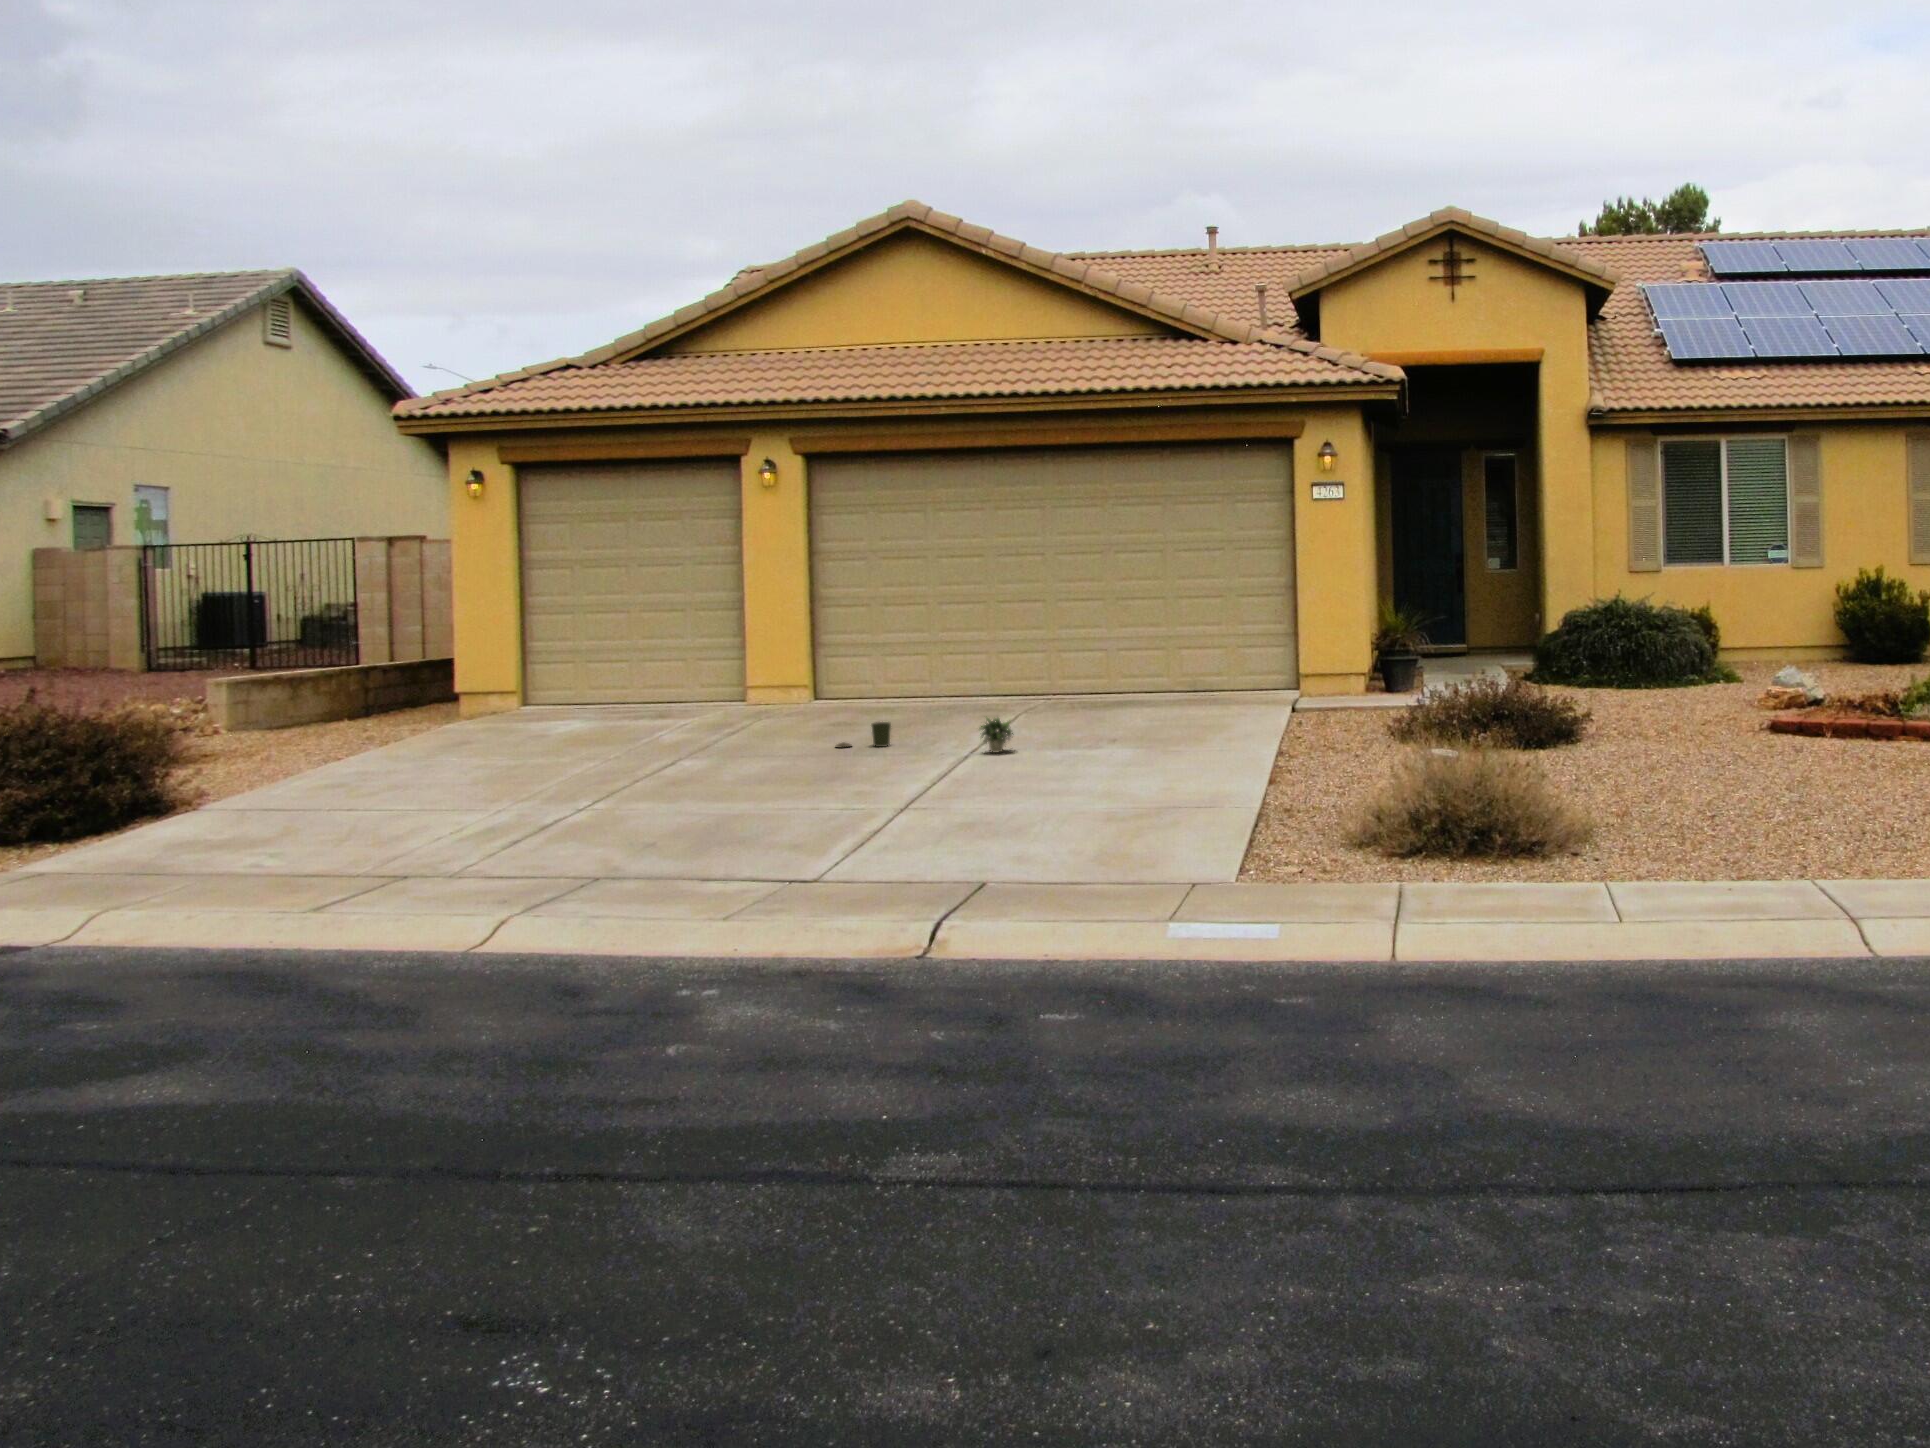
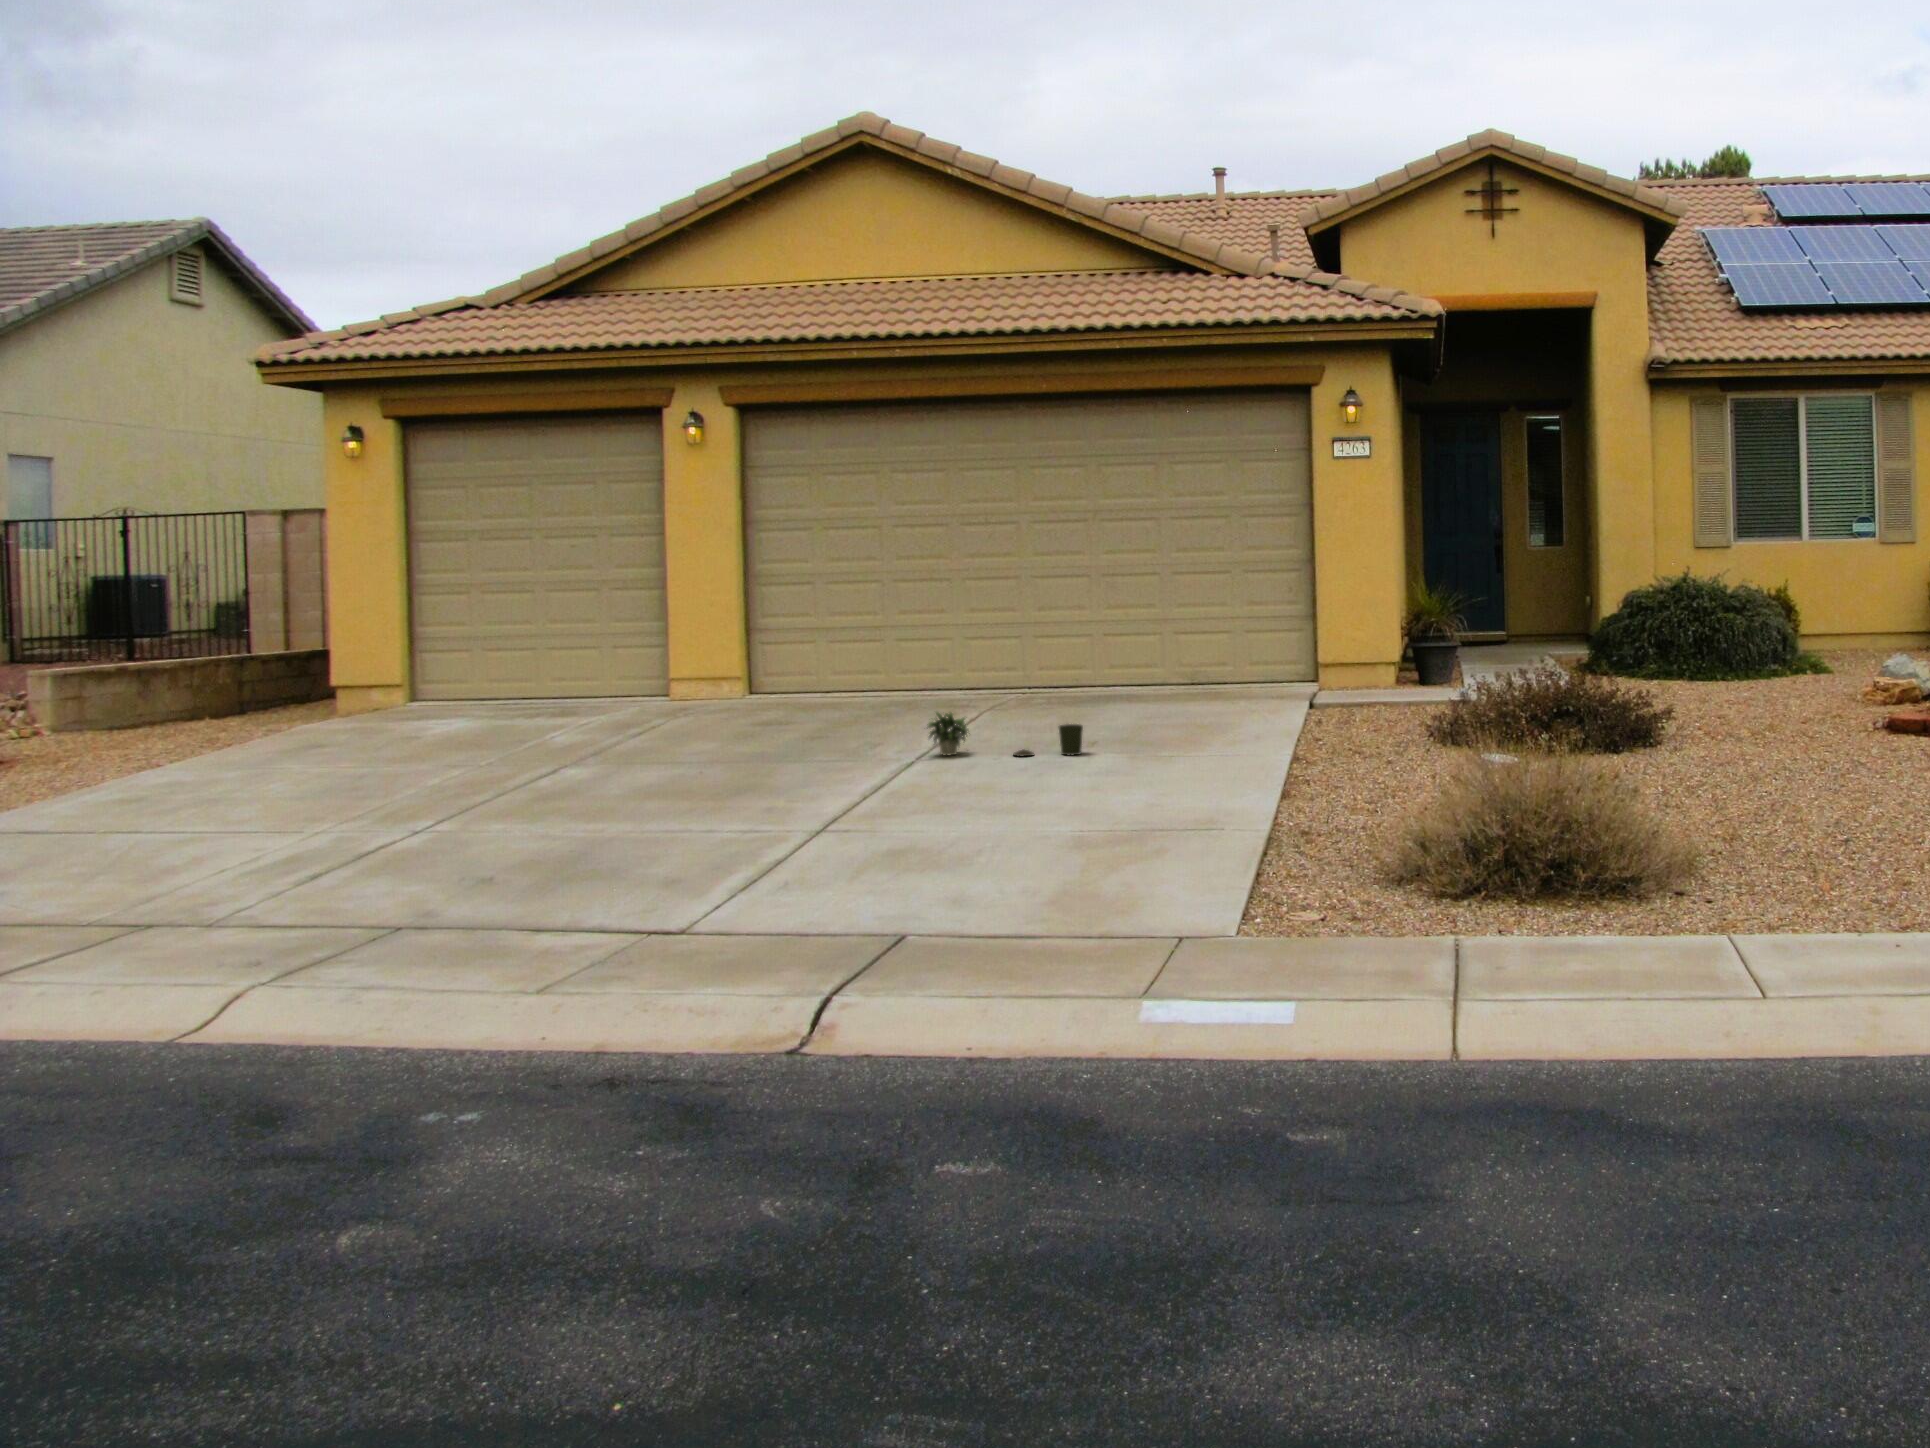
trash can: present [836,722,891,748] -> present [1014,724,1083,756]

